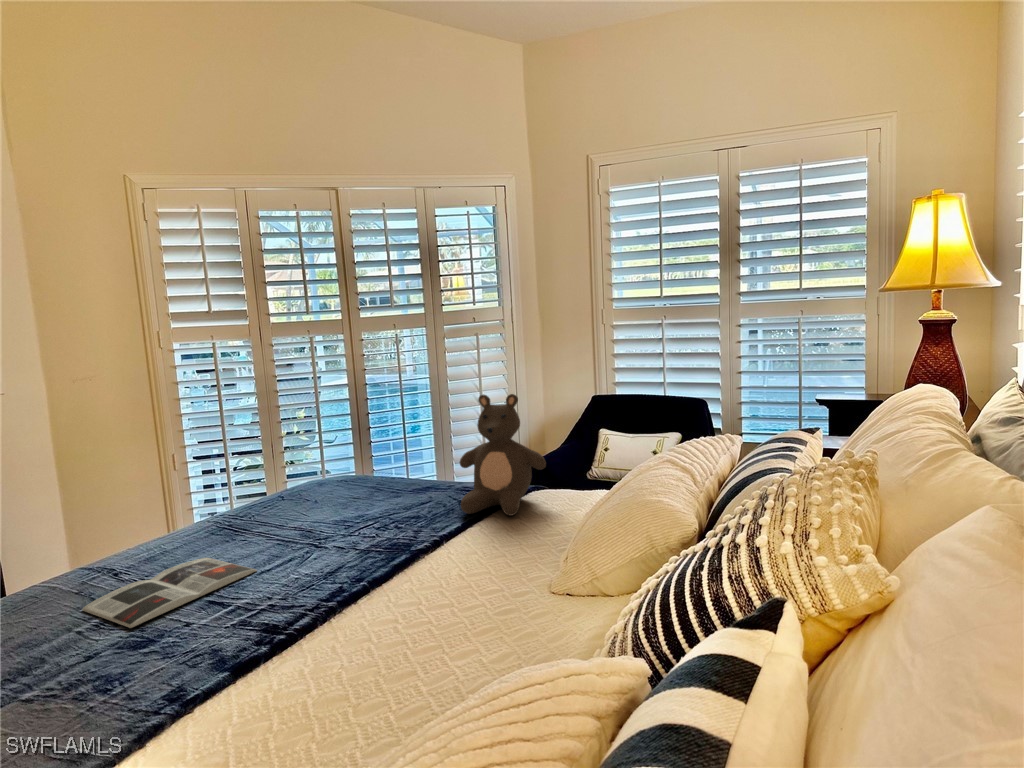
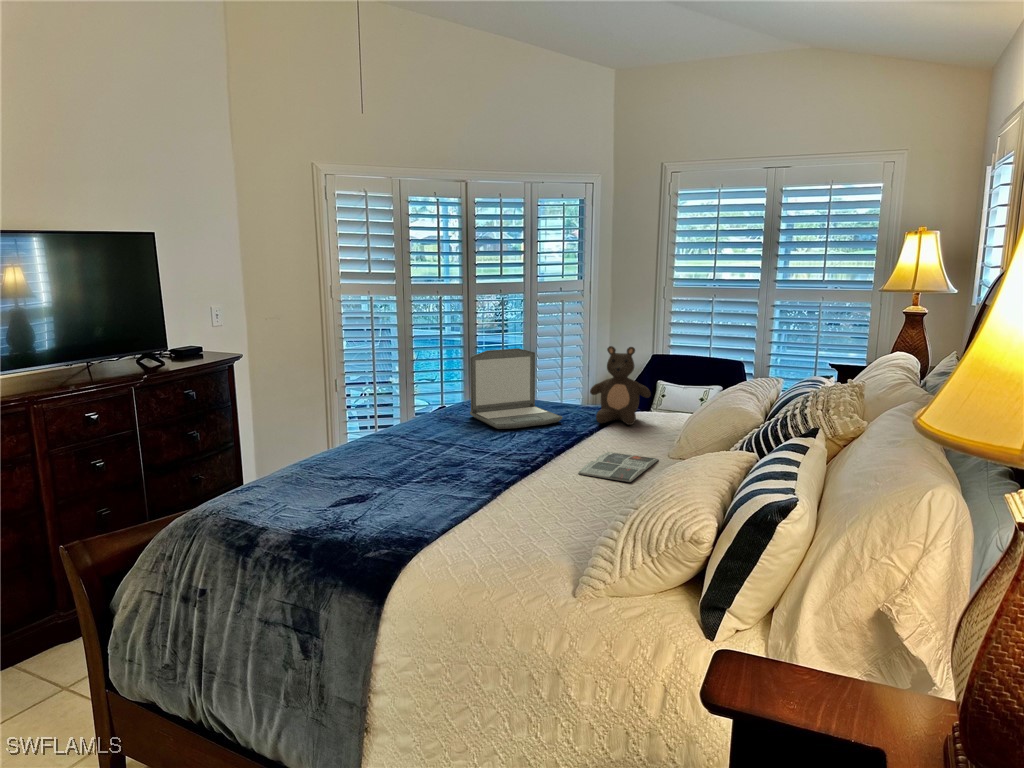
laptop: none [275,404,412,534] -> present [470,348,563,429]
magazine: present [82,558,257,628] -> present [578,452,659,482]

